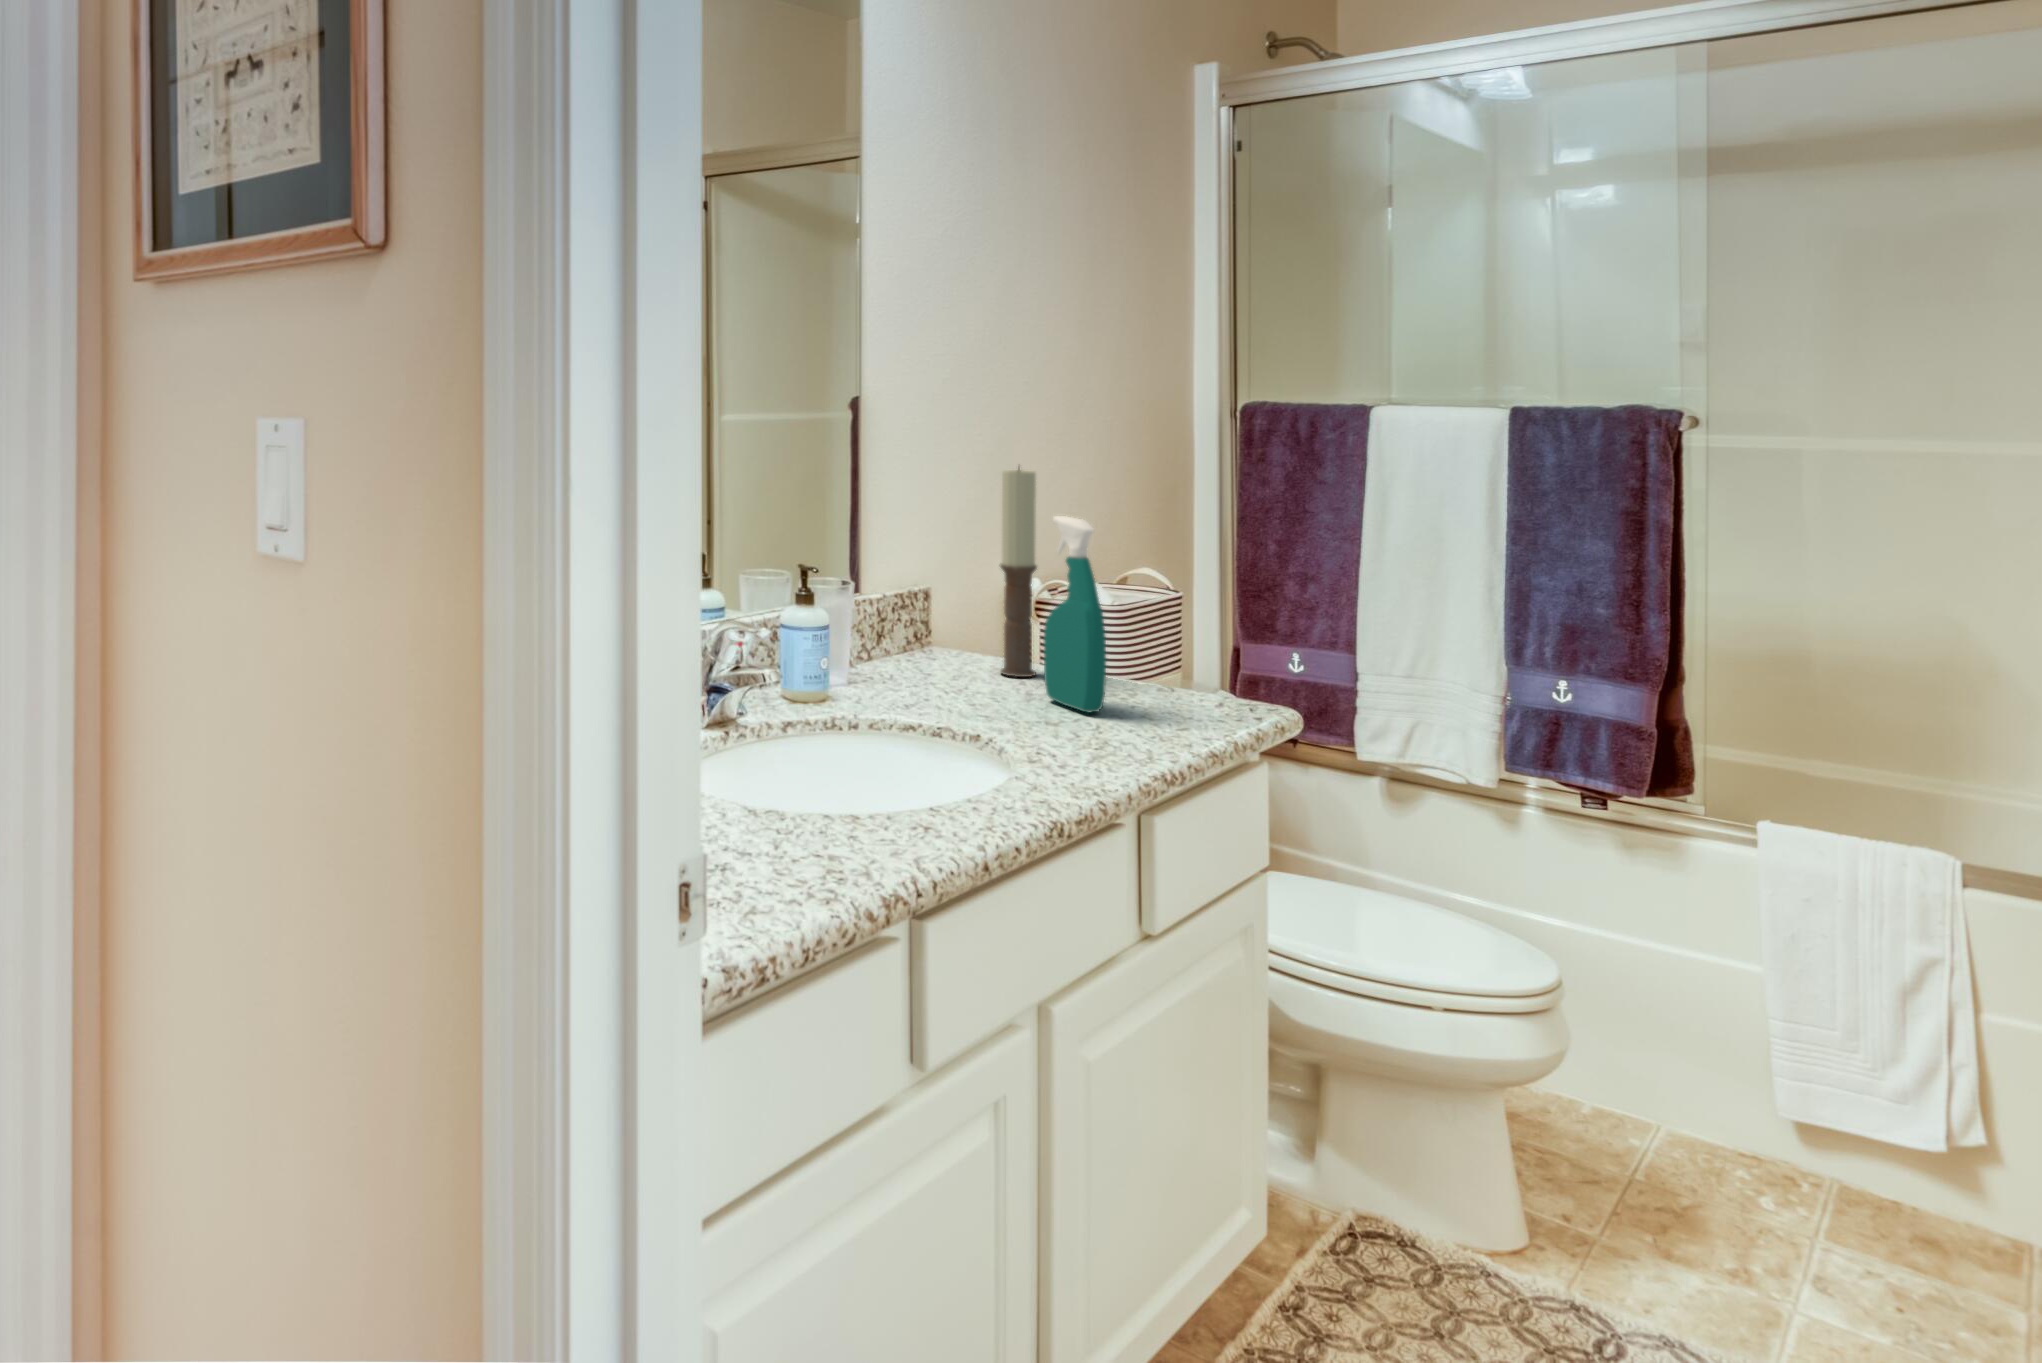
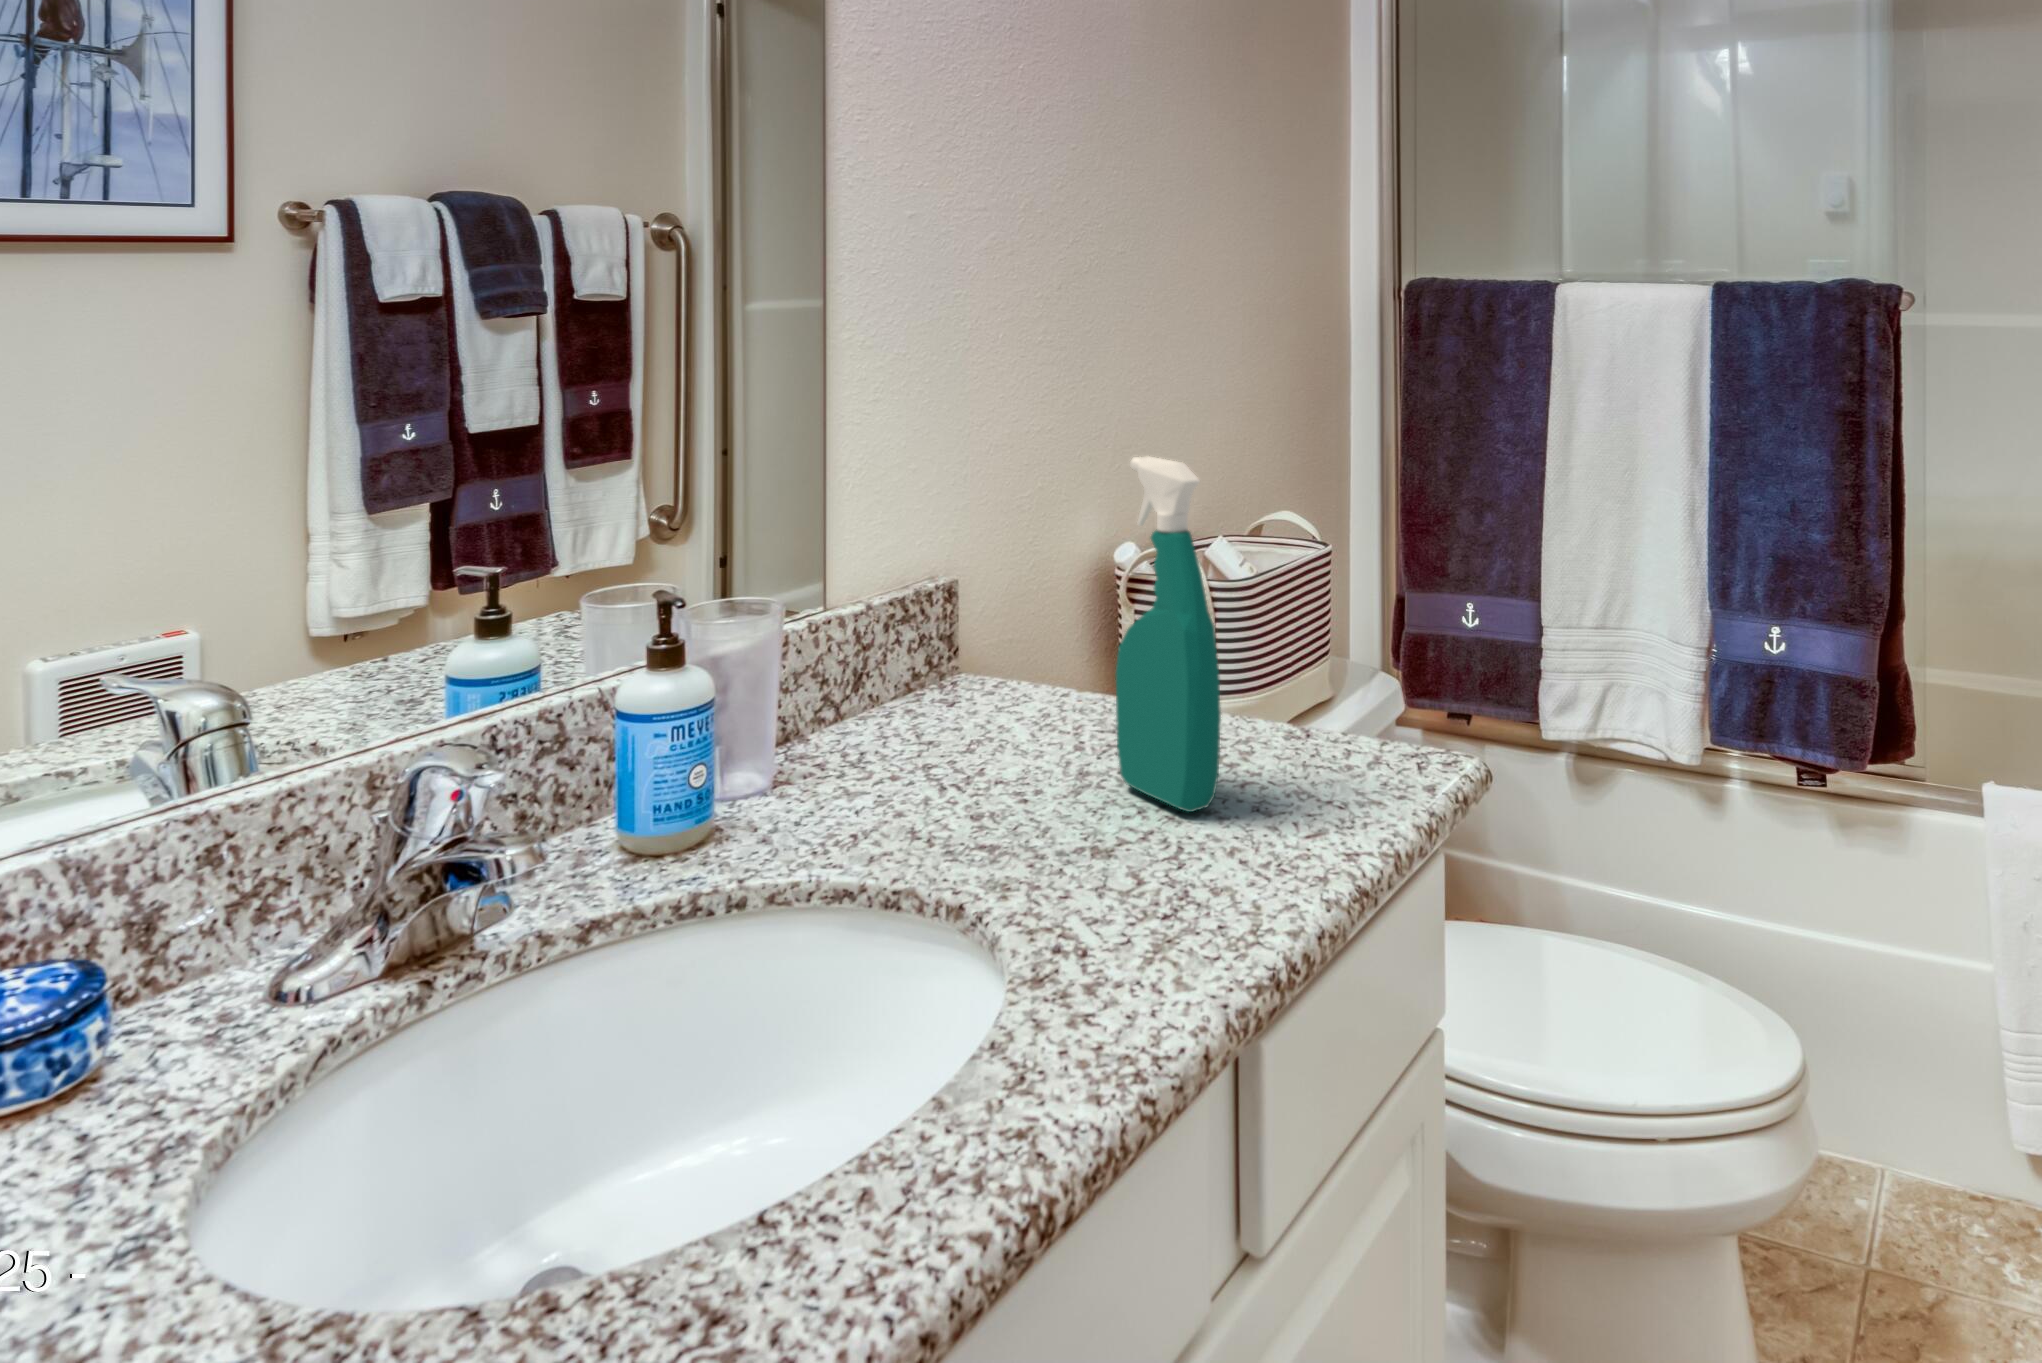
candle: present [1000,468,1037,677] -> none [1054,369,1115,733]

